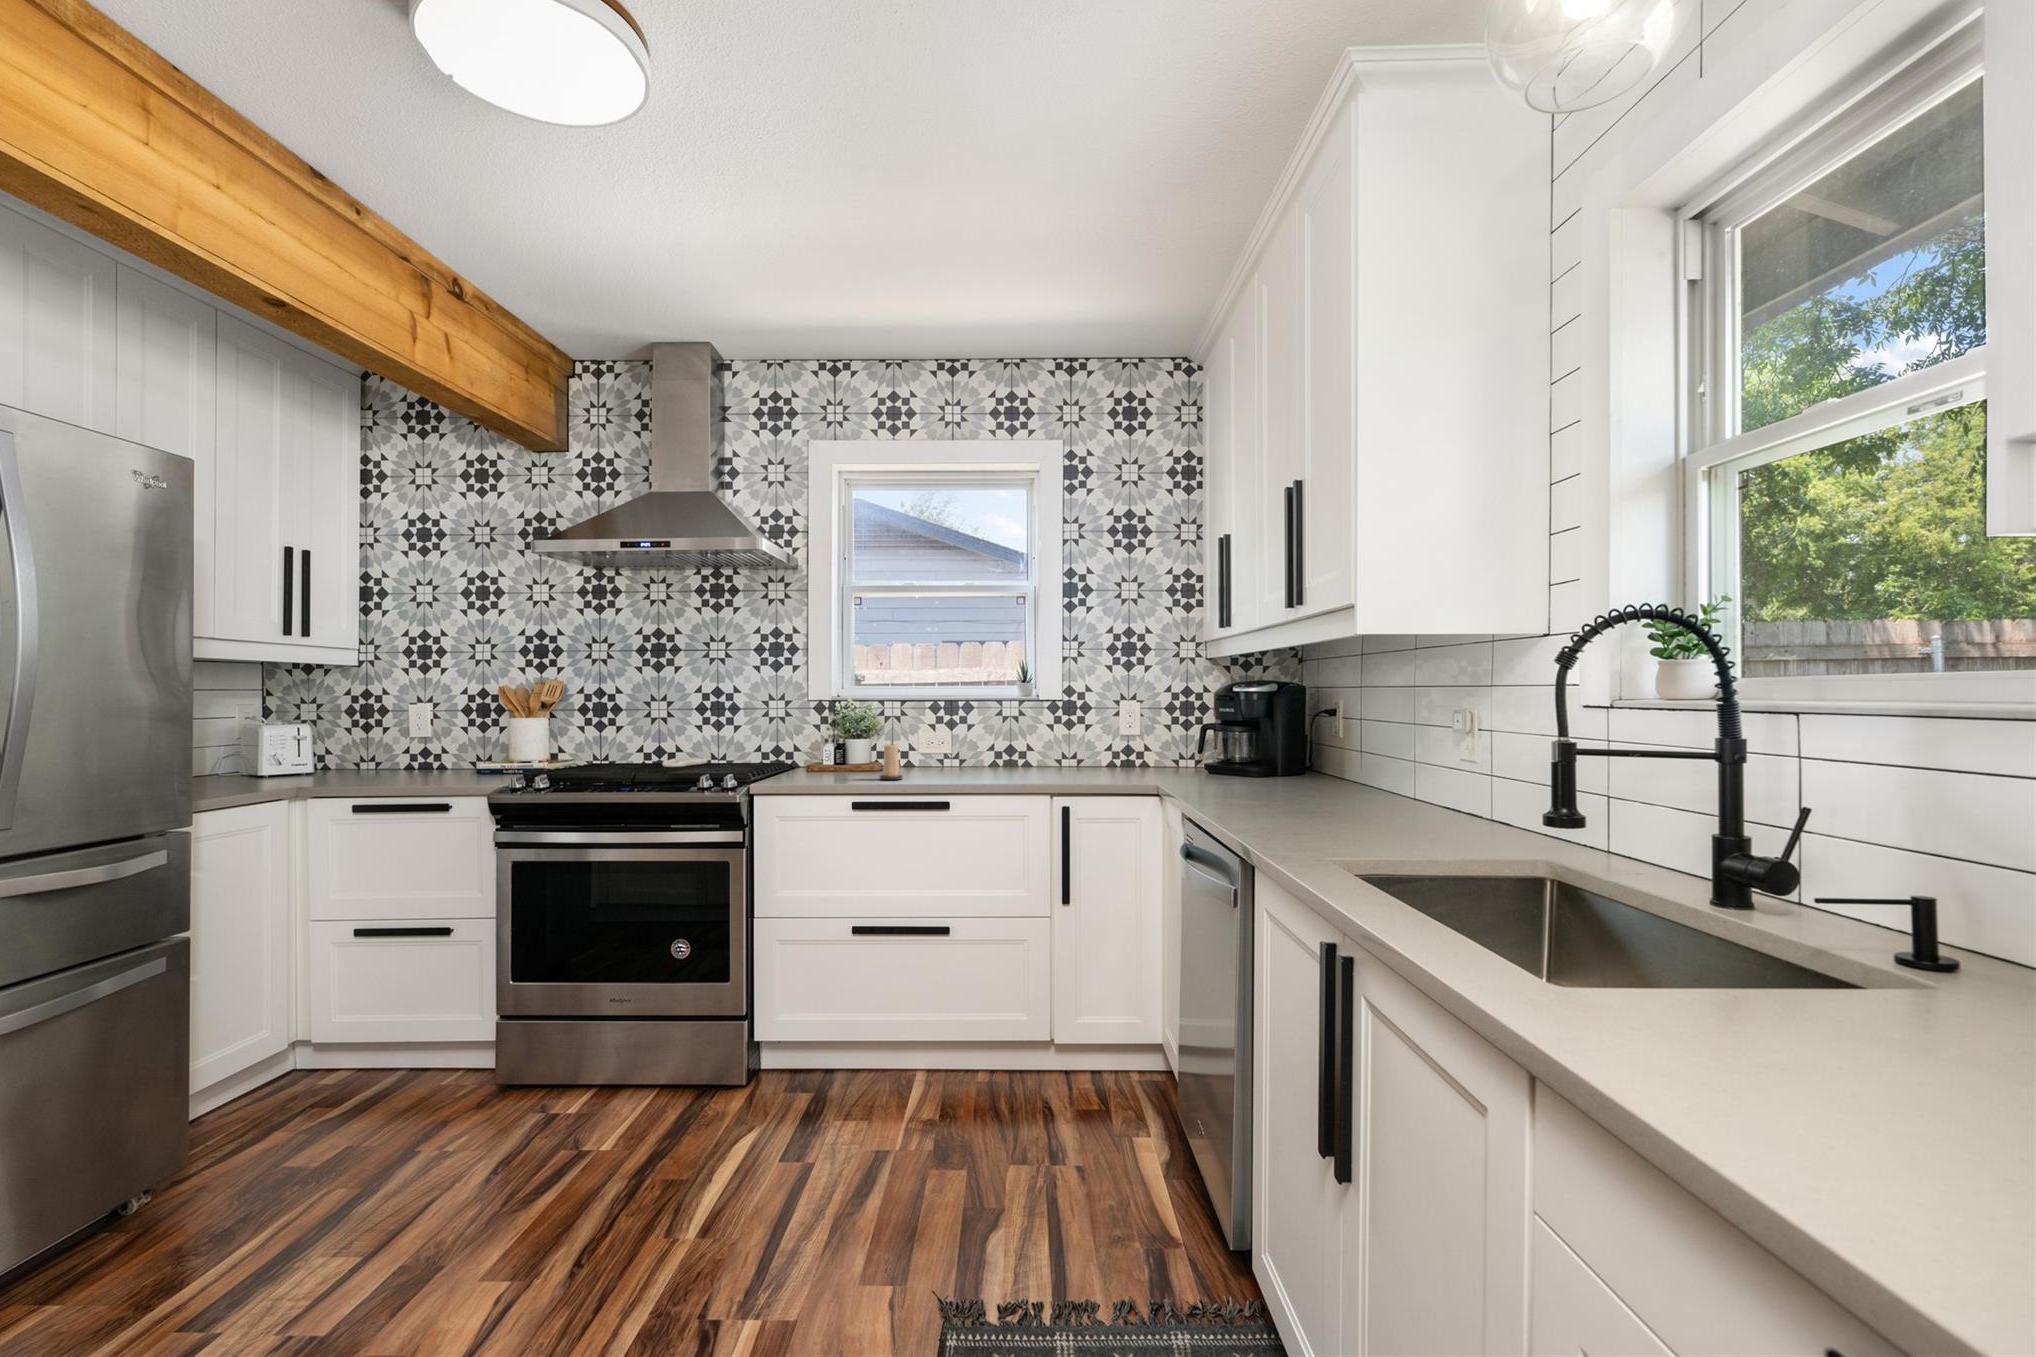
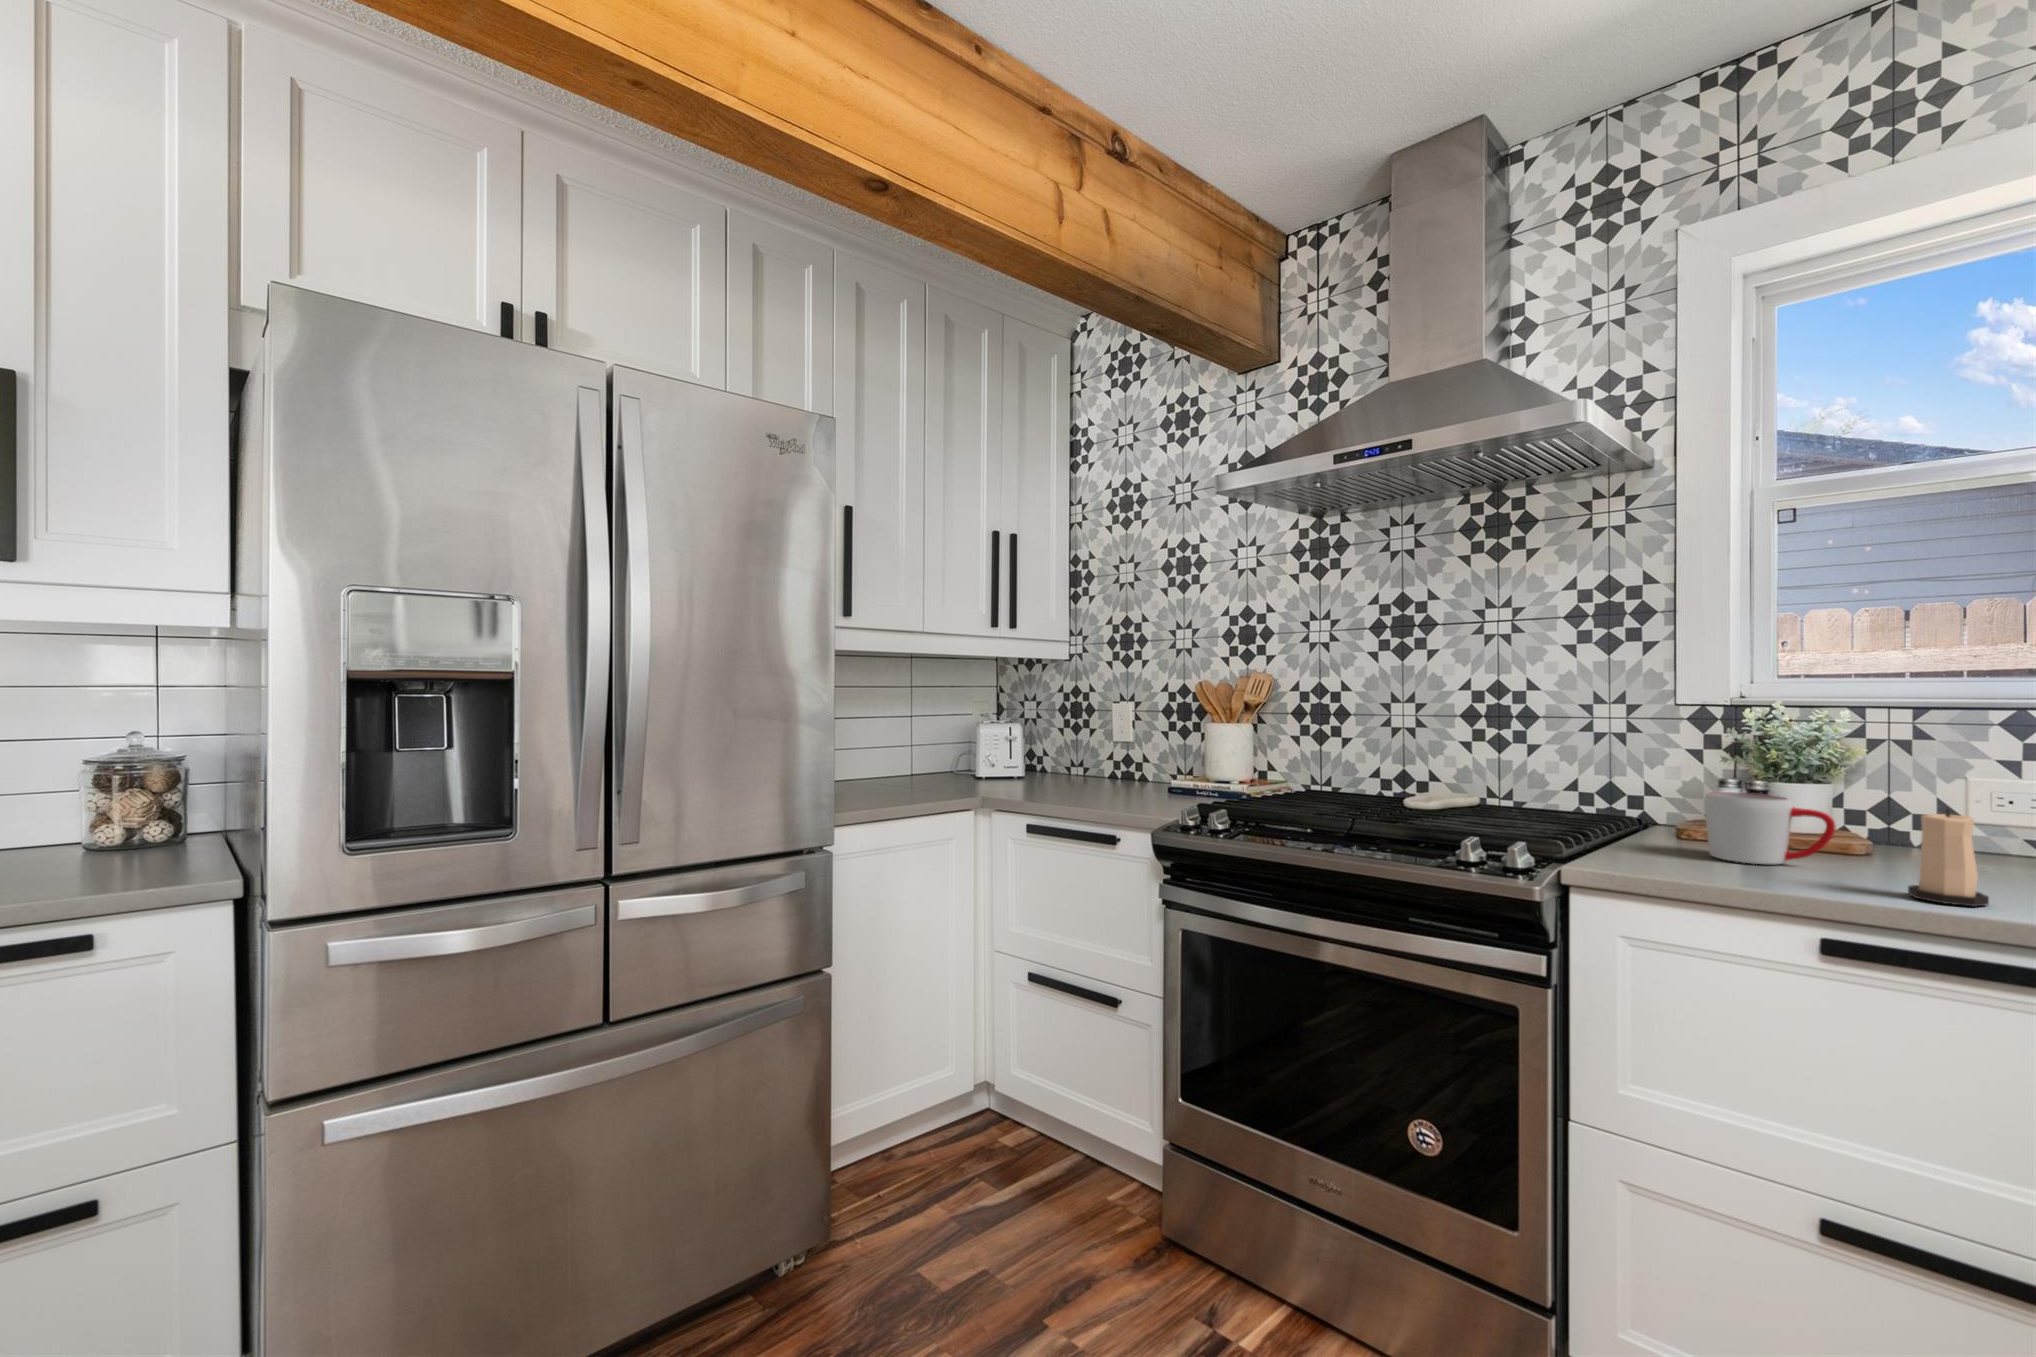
mug: none [813,743,861,775] -> present [1704,792,1835,864]

